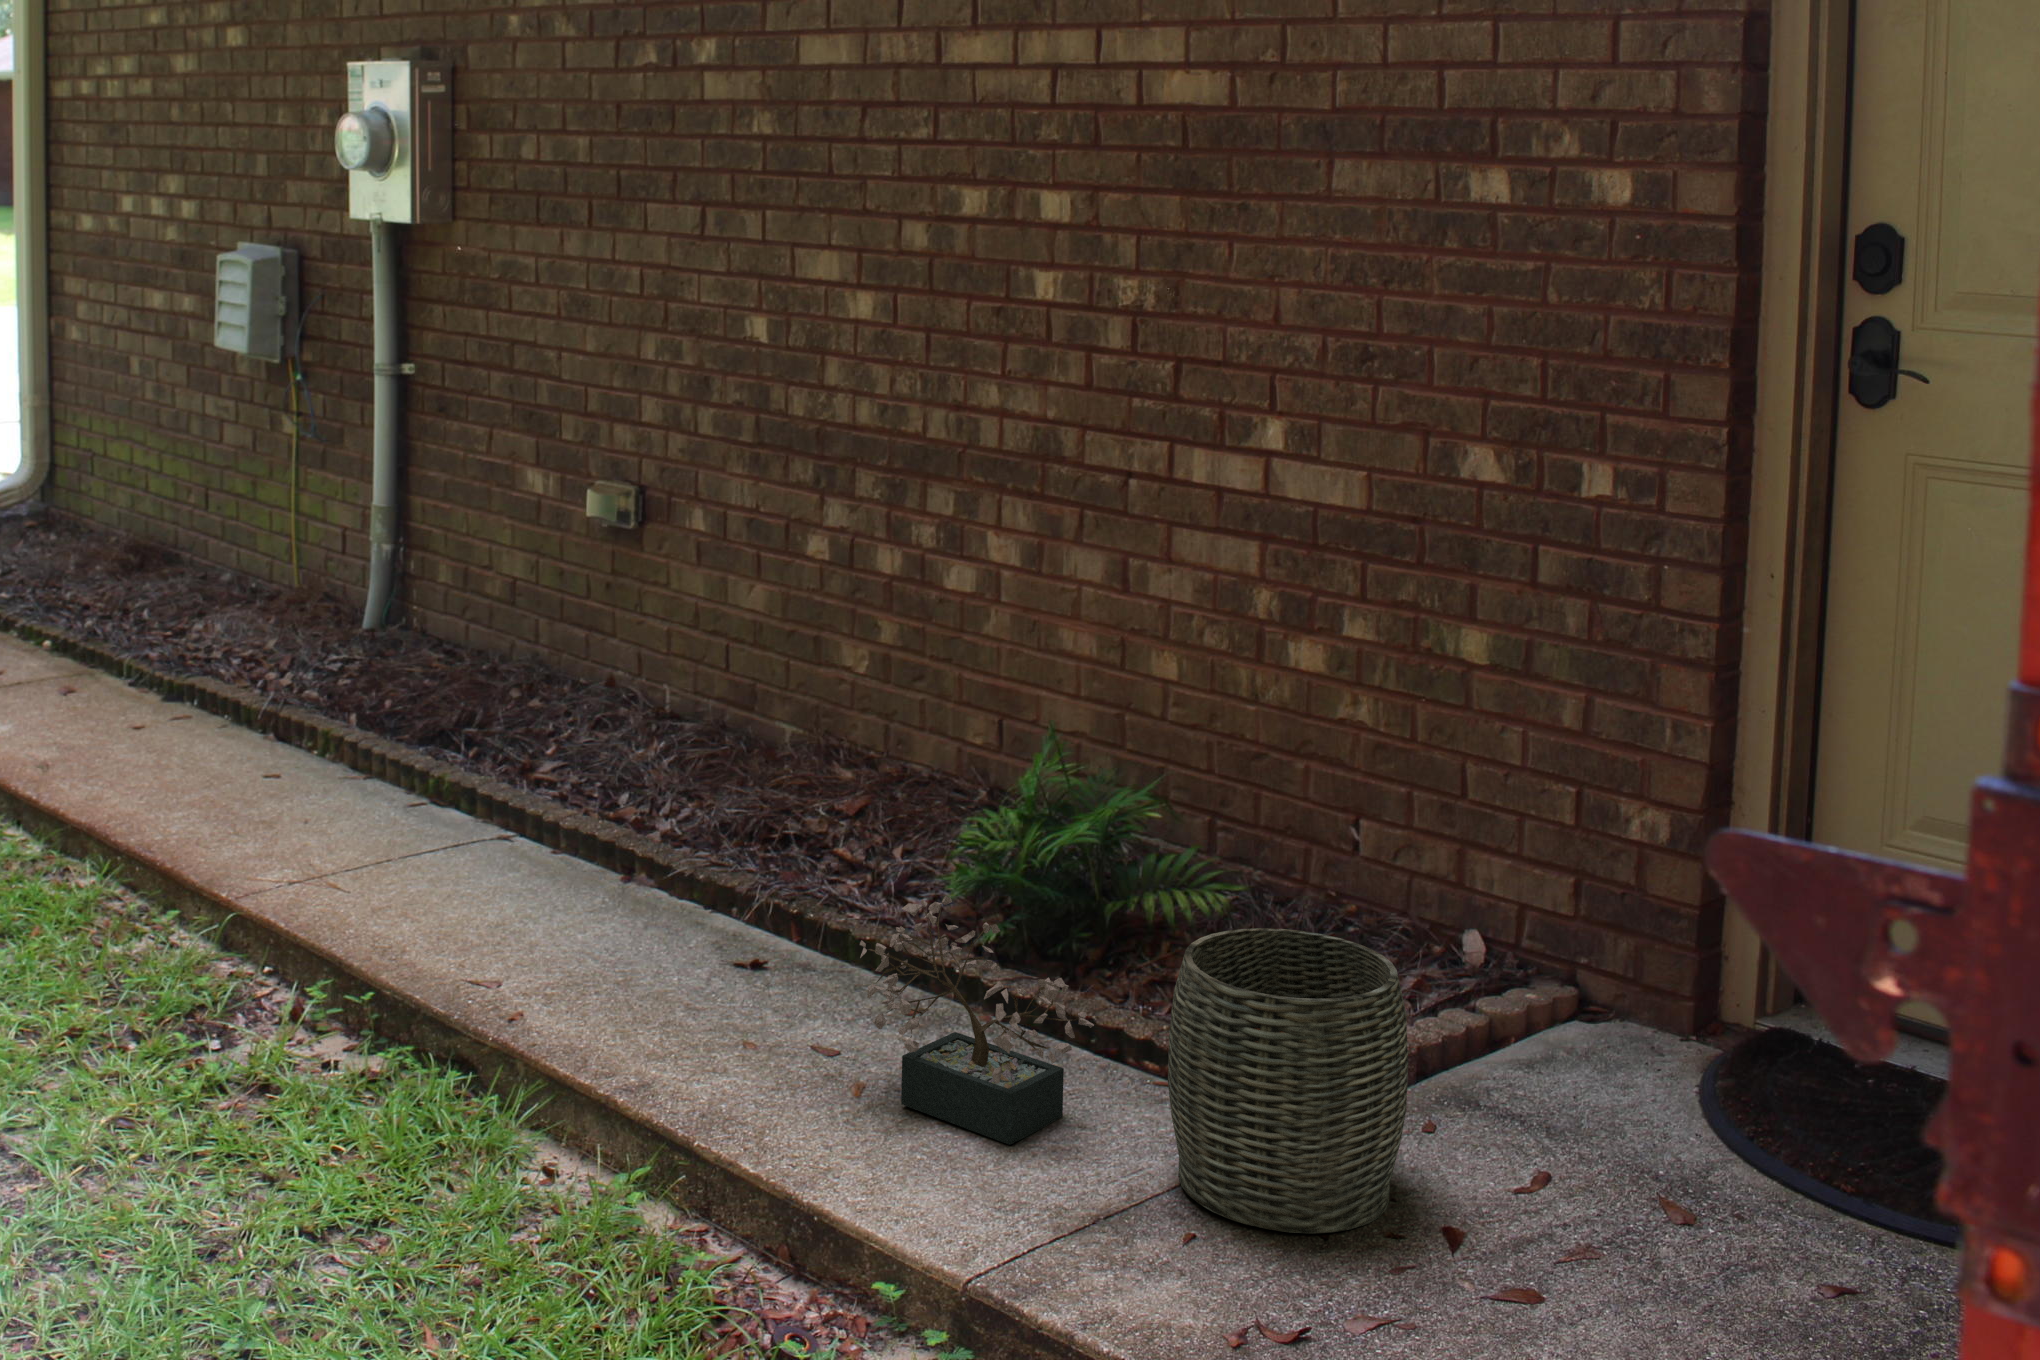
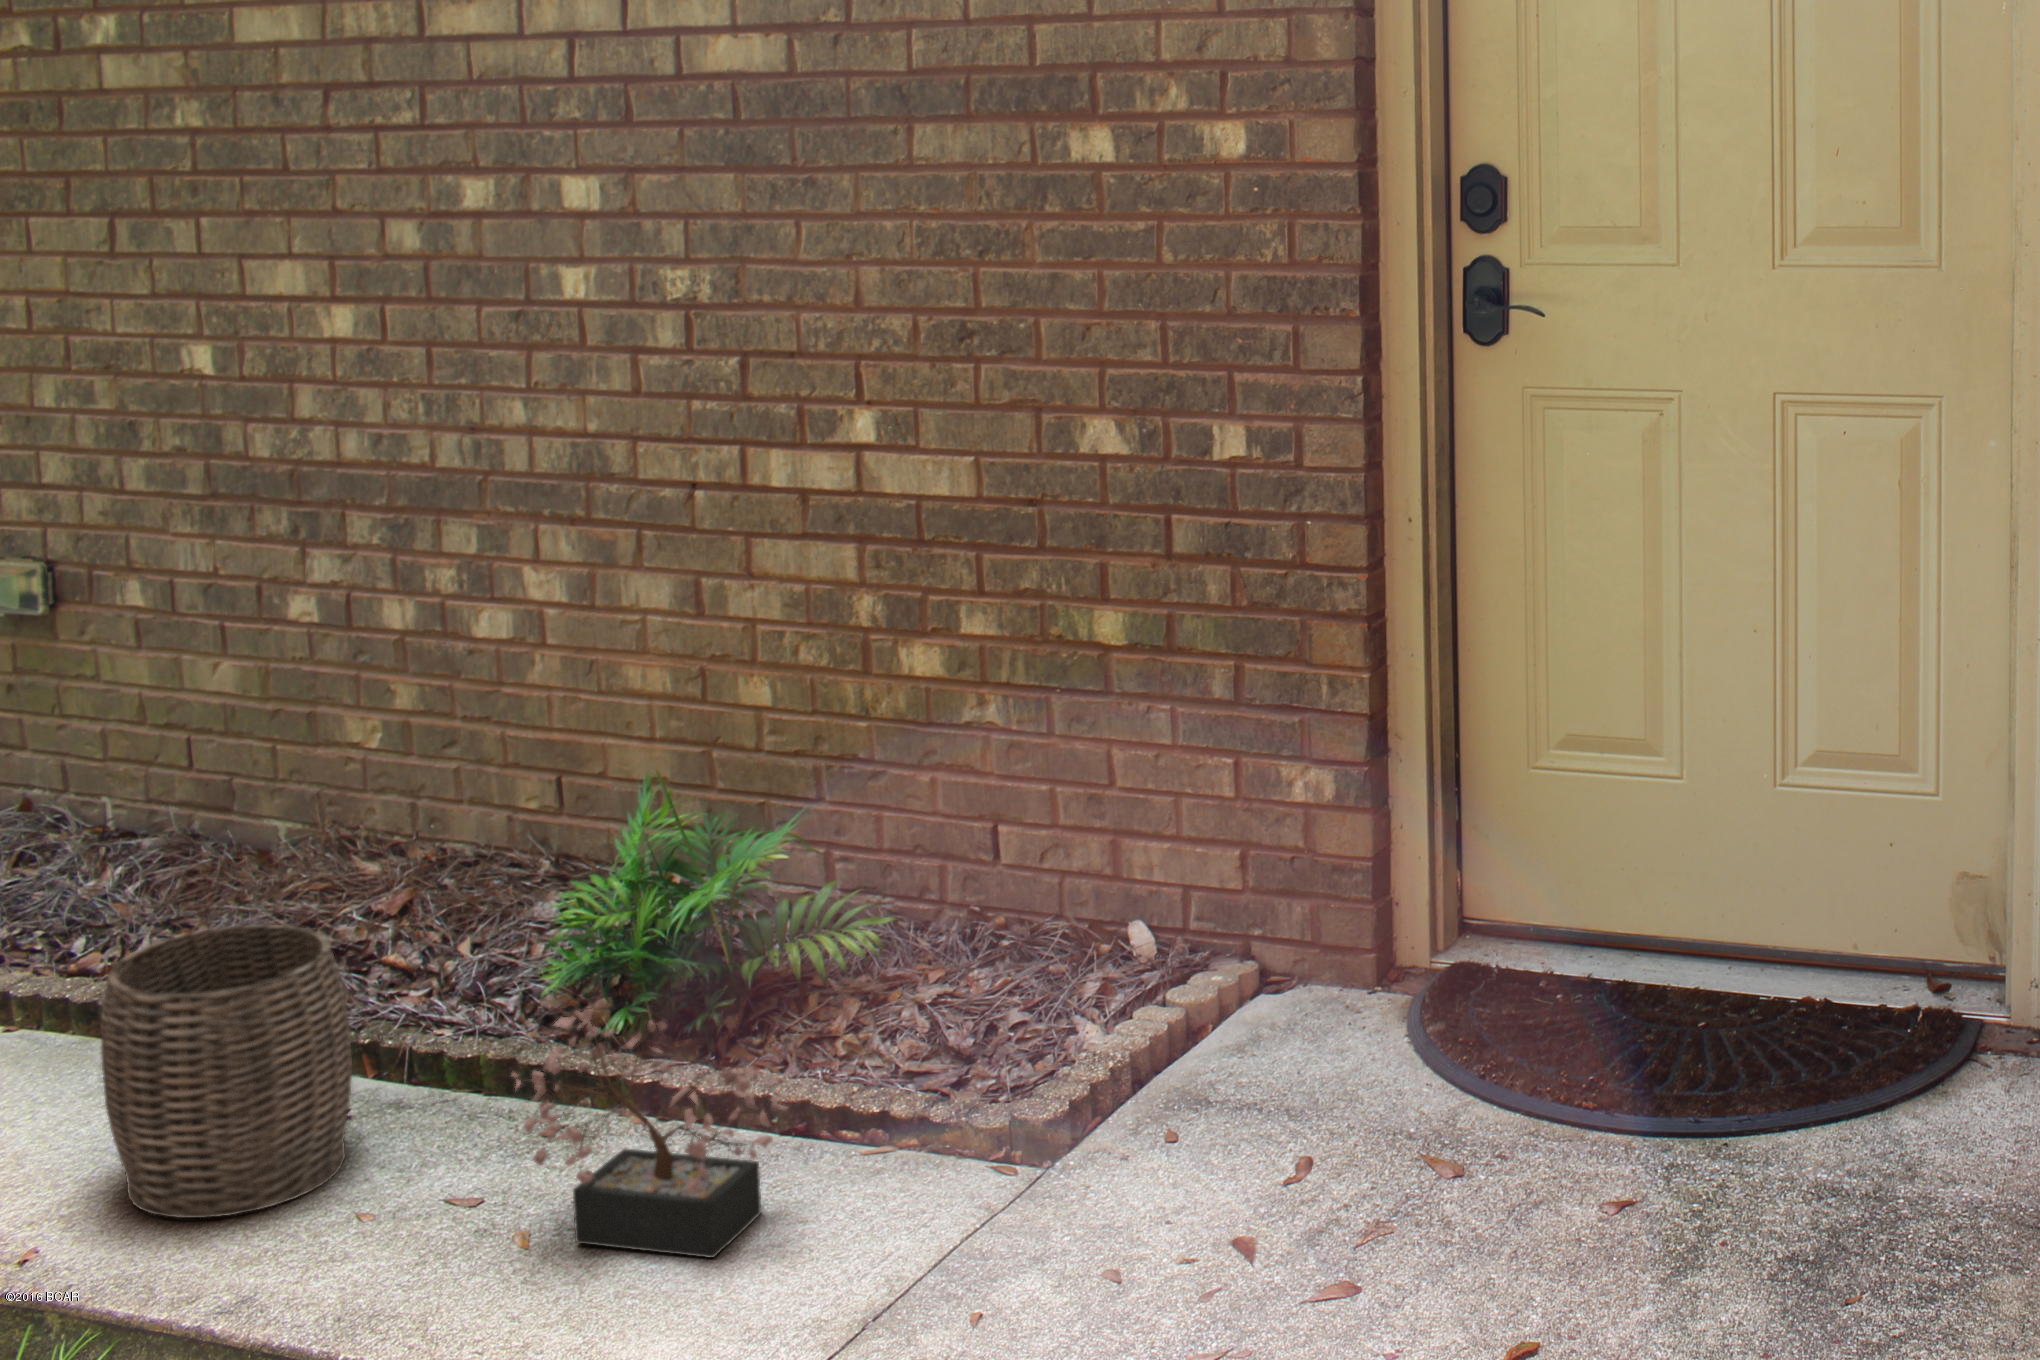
woven basket: present [1168,928,1408,1233] -> present [101,924,352,1218]

